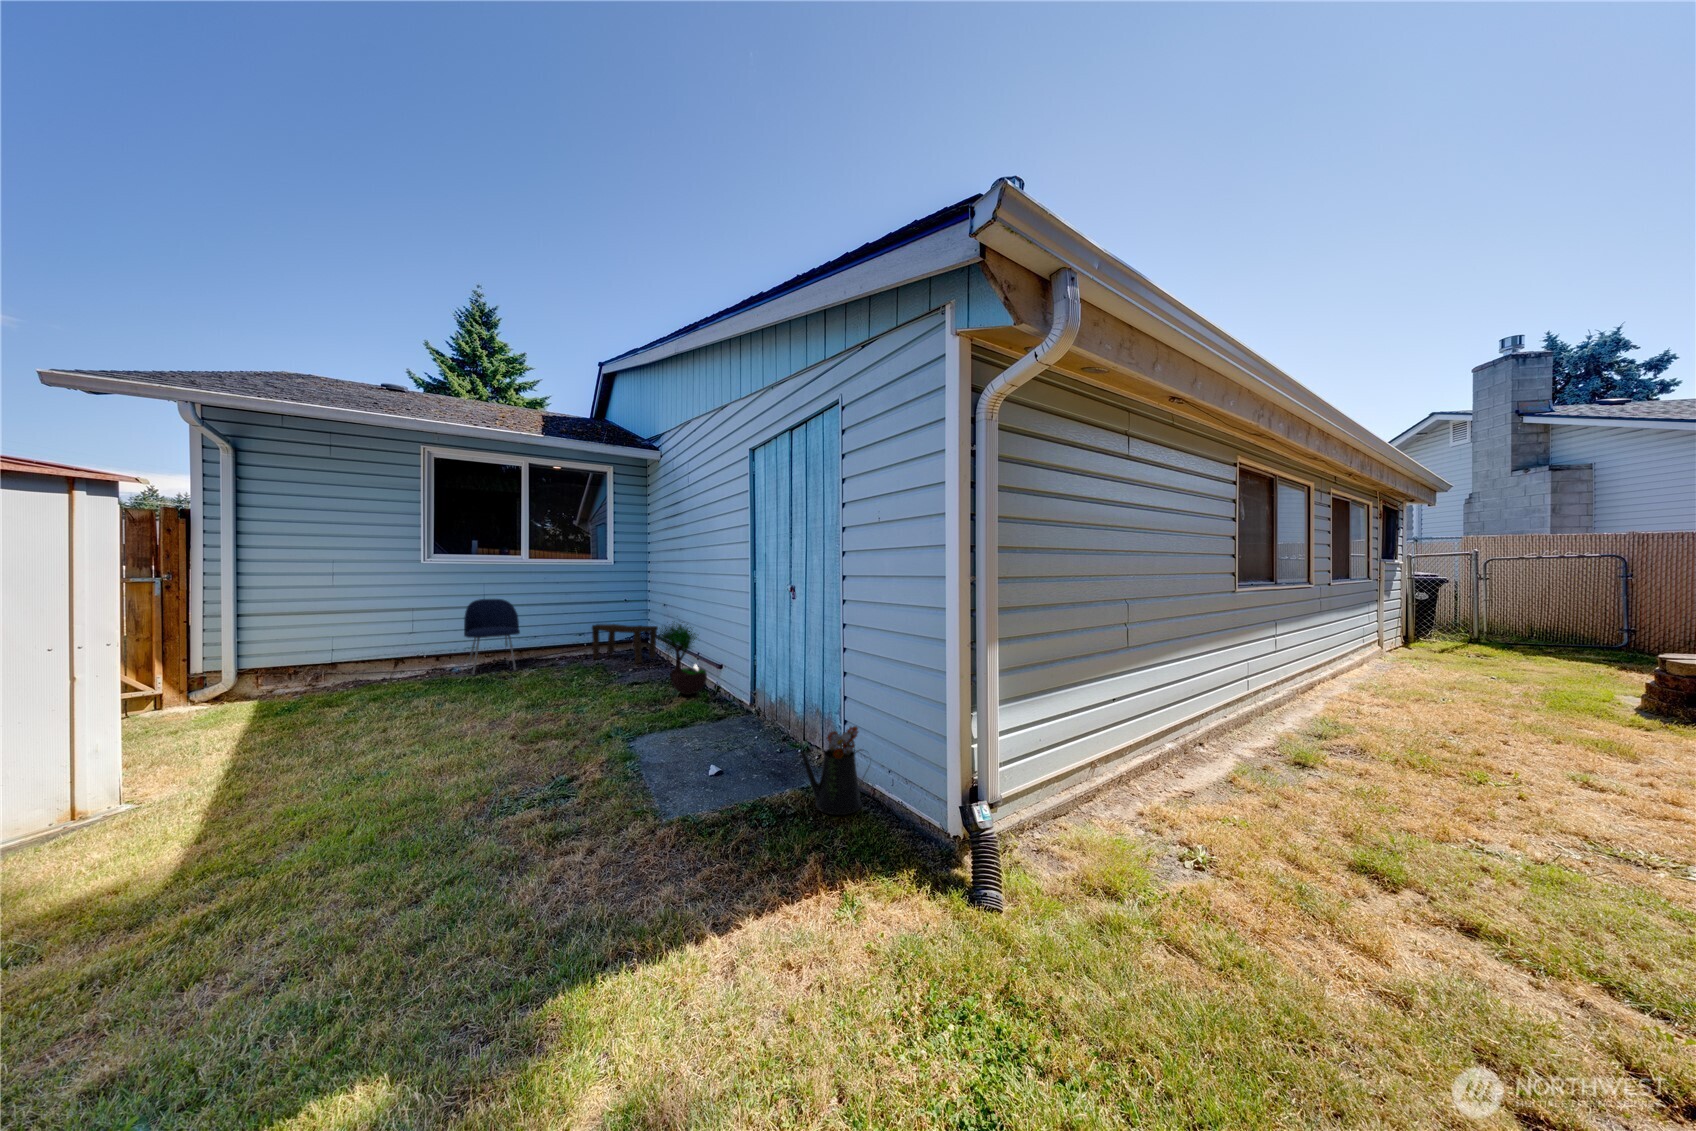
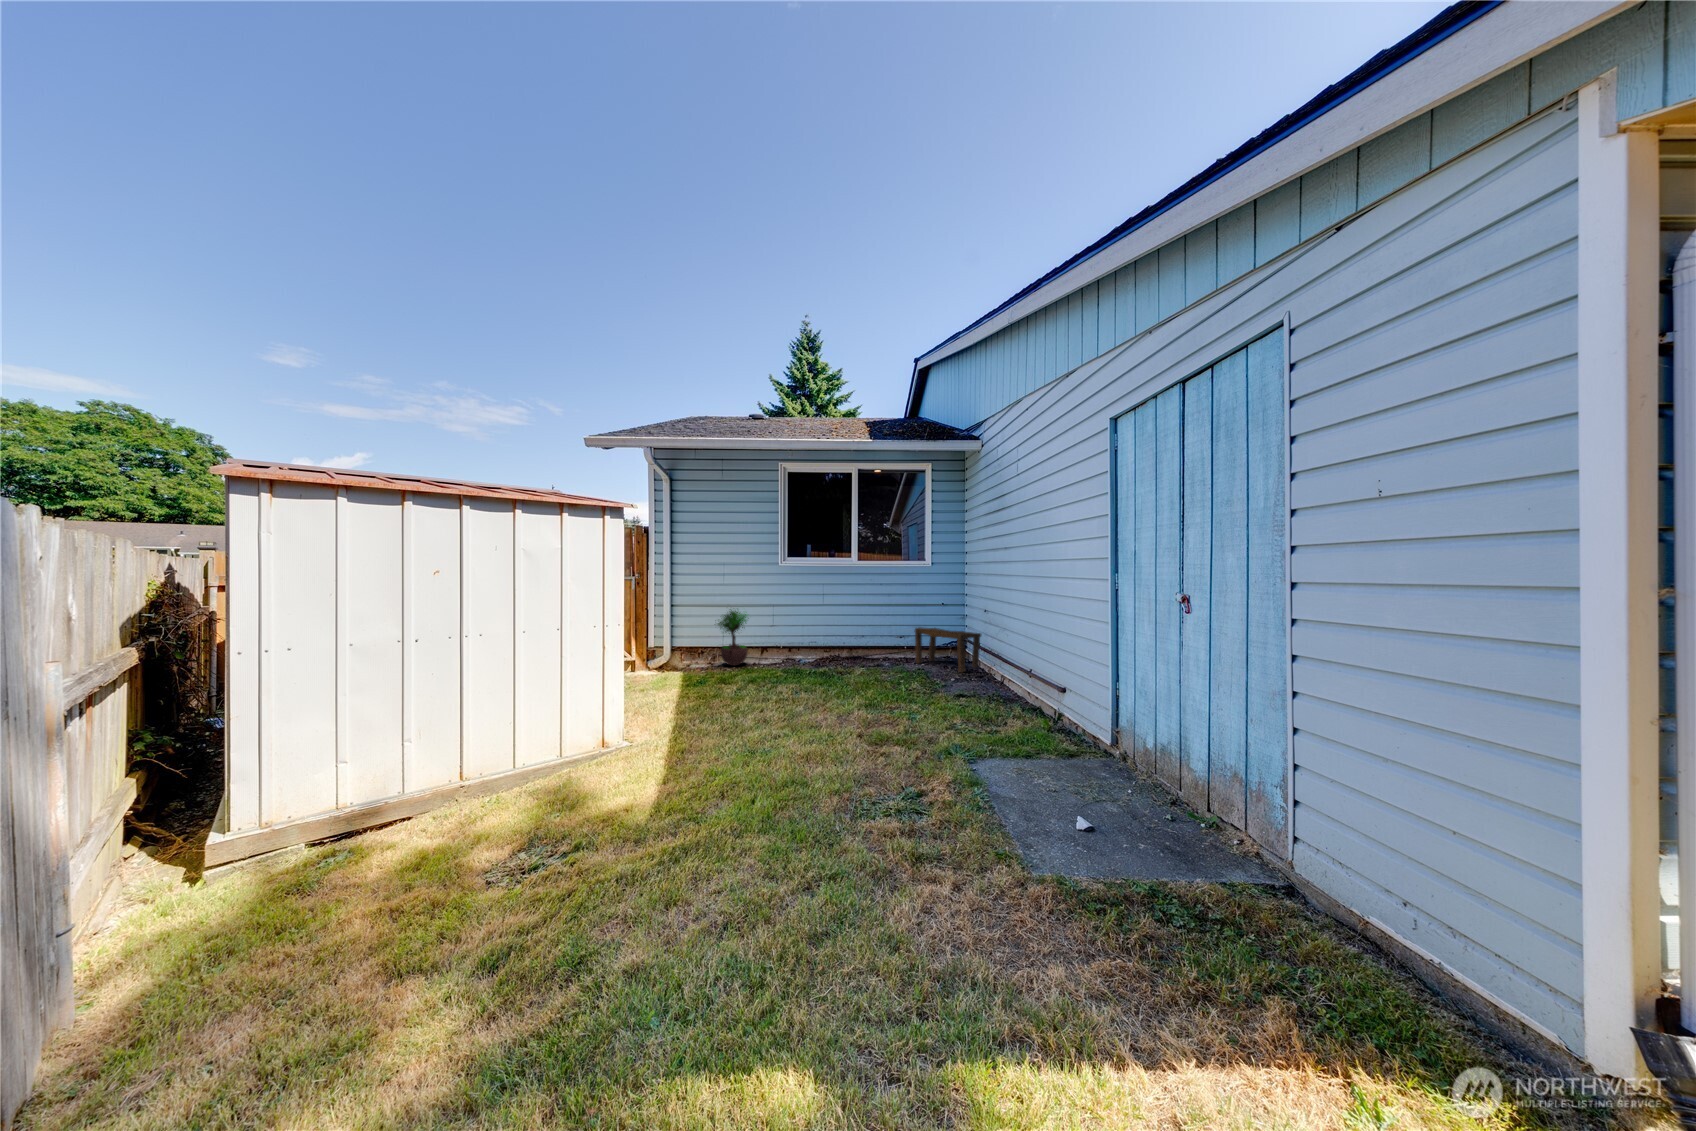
chair: present [464,599,520,675] -> none [809,598,853,669]
potted tree: present [658,622,707,695] -> present [718,609,748,666]
watering can: present [802,726,869,815] -> none [1237,807,1369,951]

